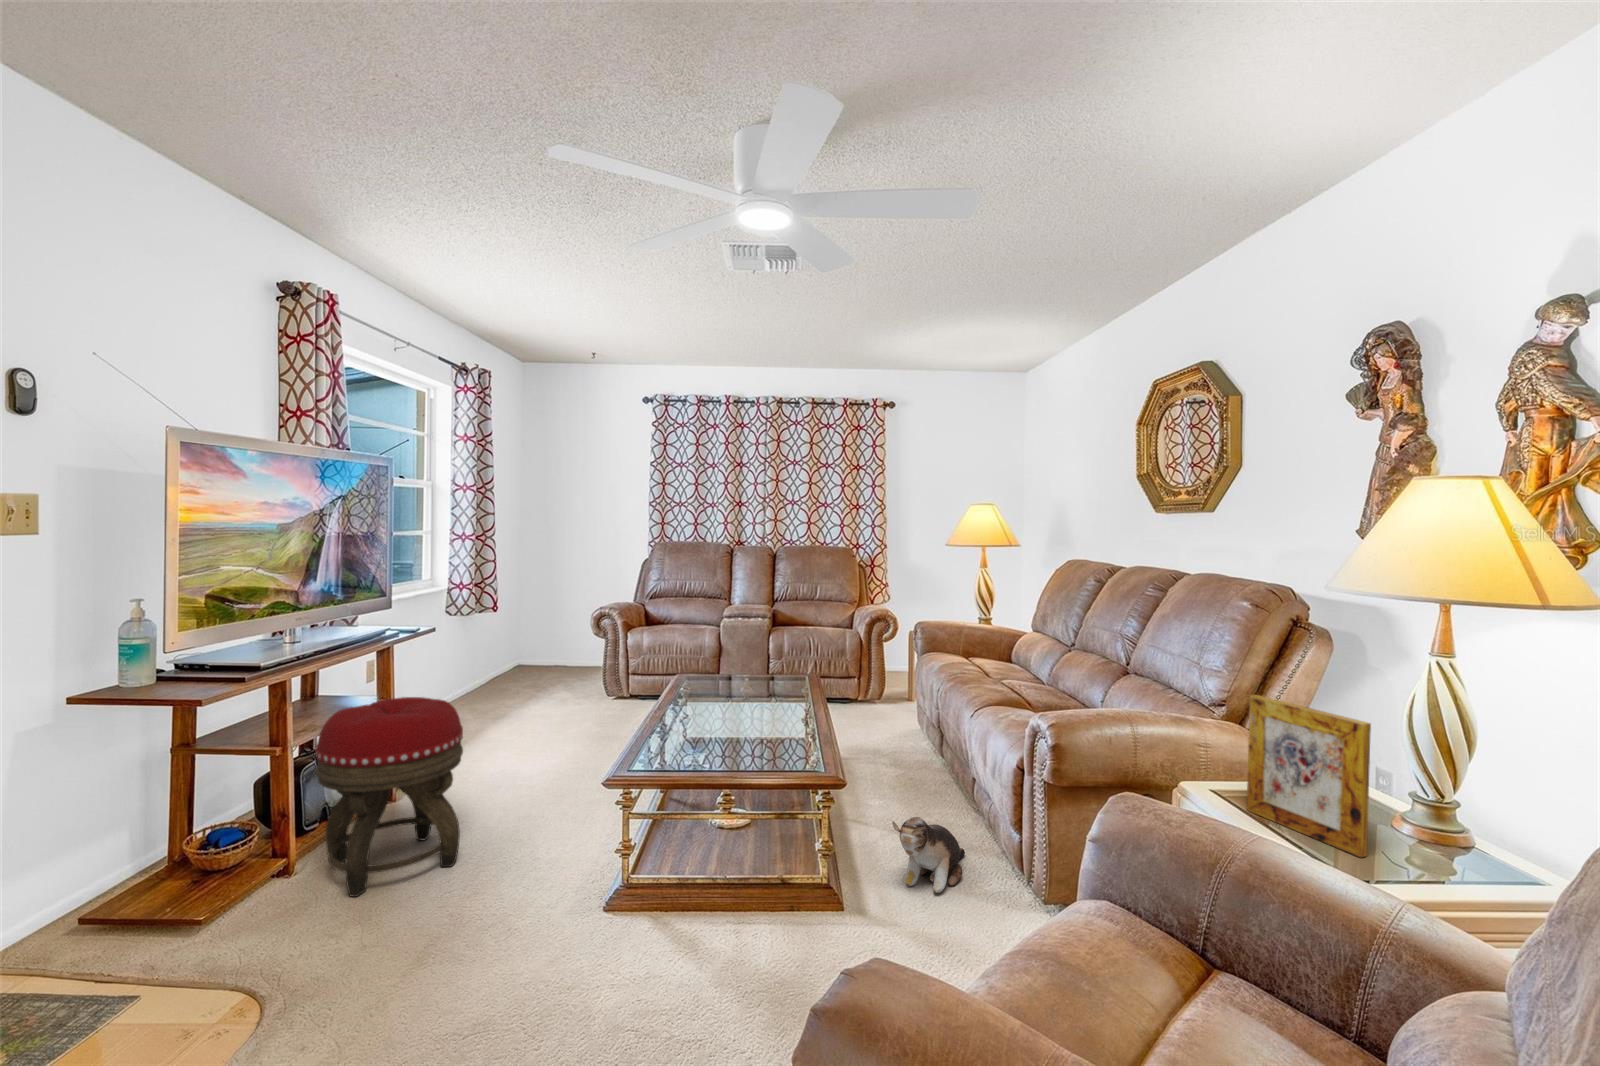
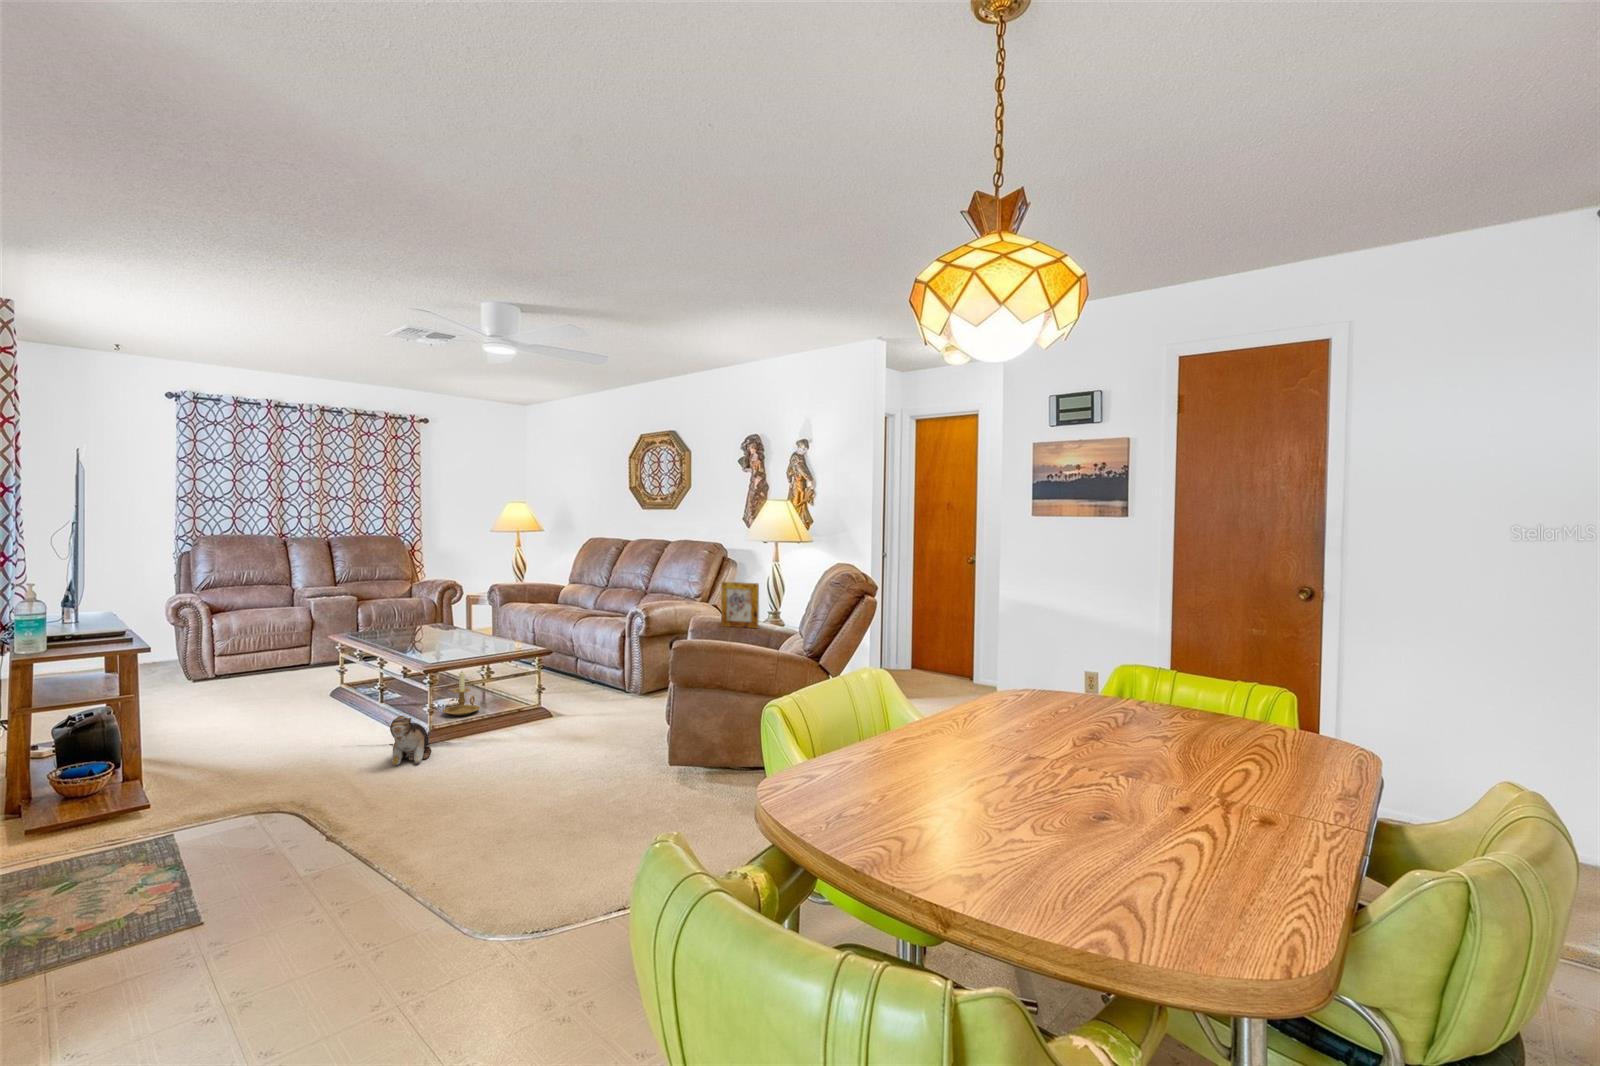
footstool: present [316,697,463,896] -> none [184,644,297,770]
candle holder: none [666,787,731,867] -> present [443,672,480,716]
plush toy: present [892,817,965,893] -> present [385,716,431,766]

